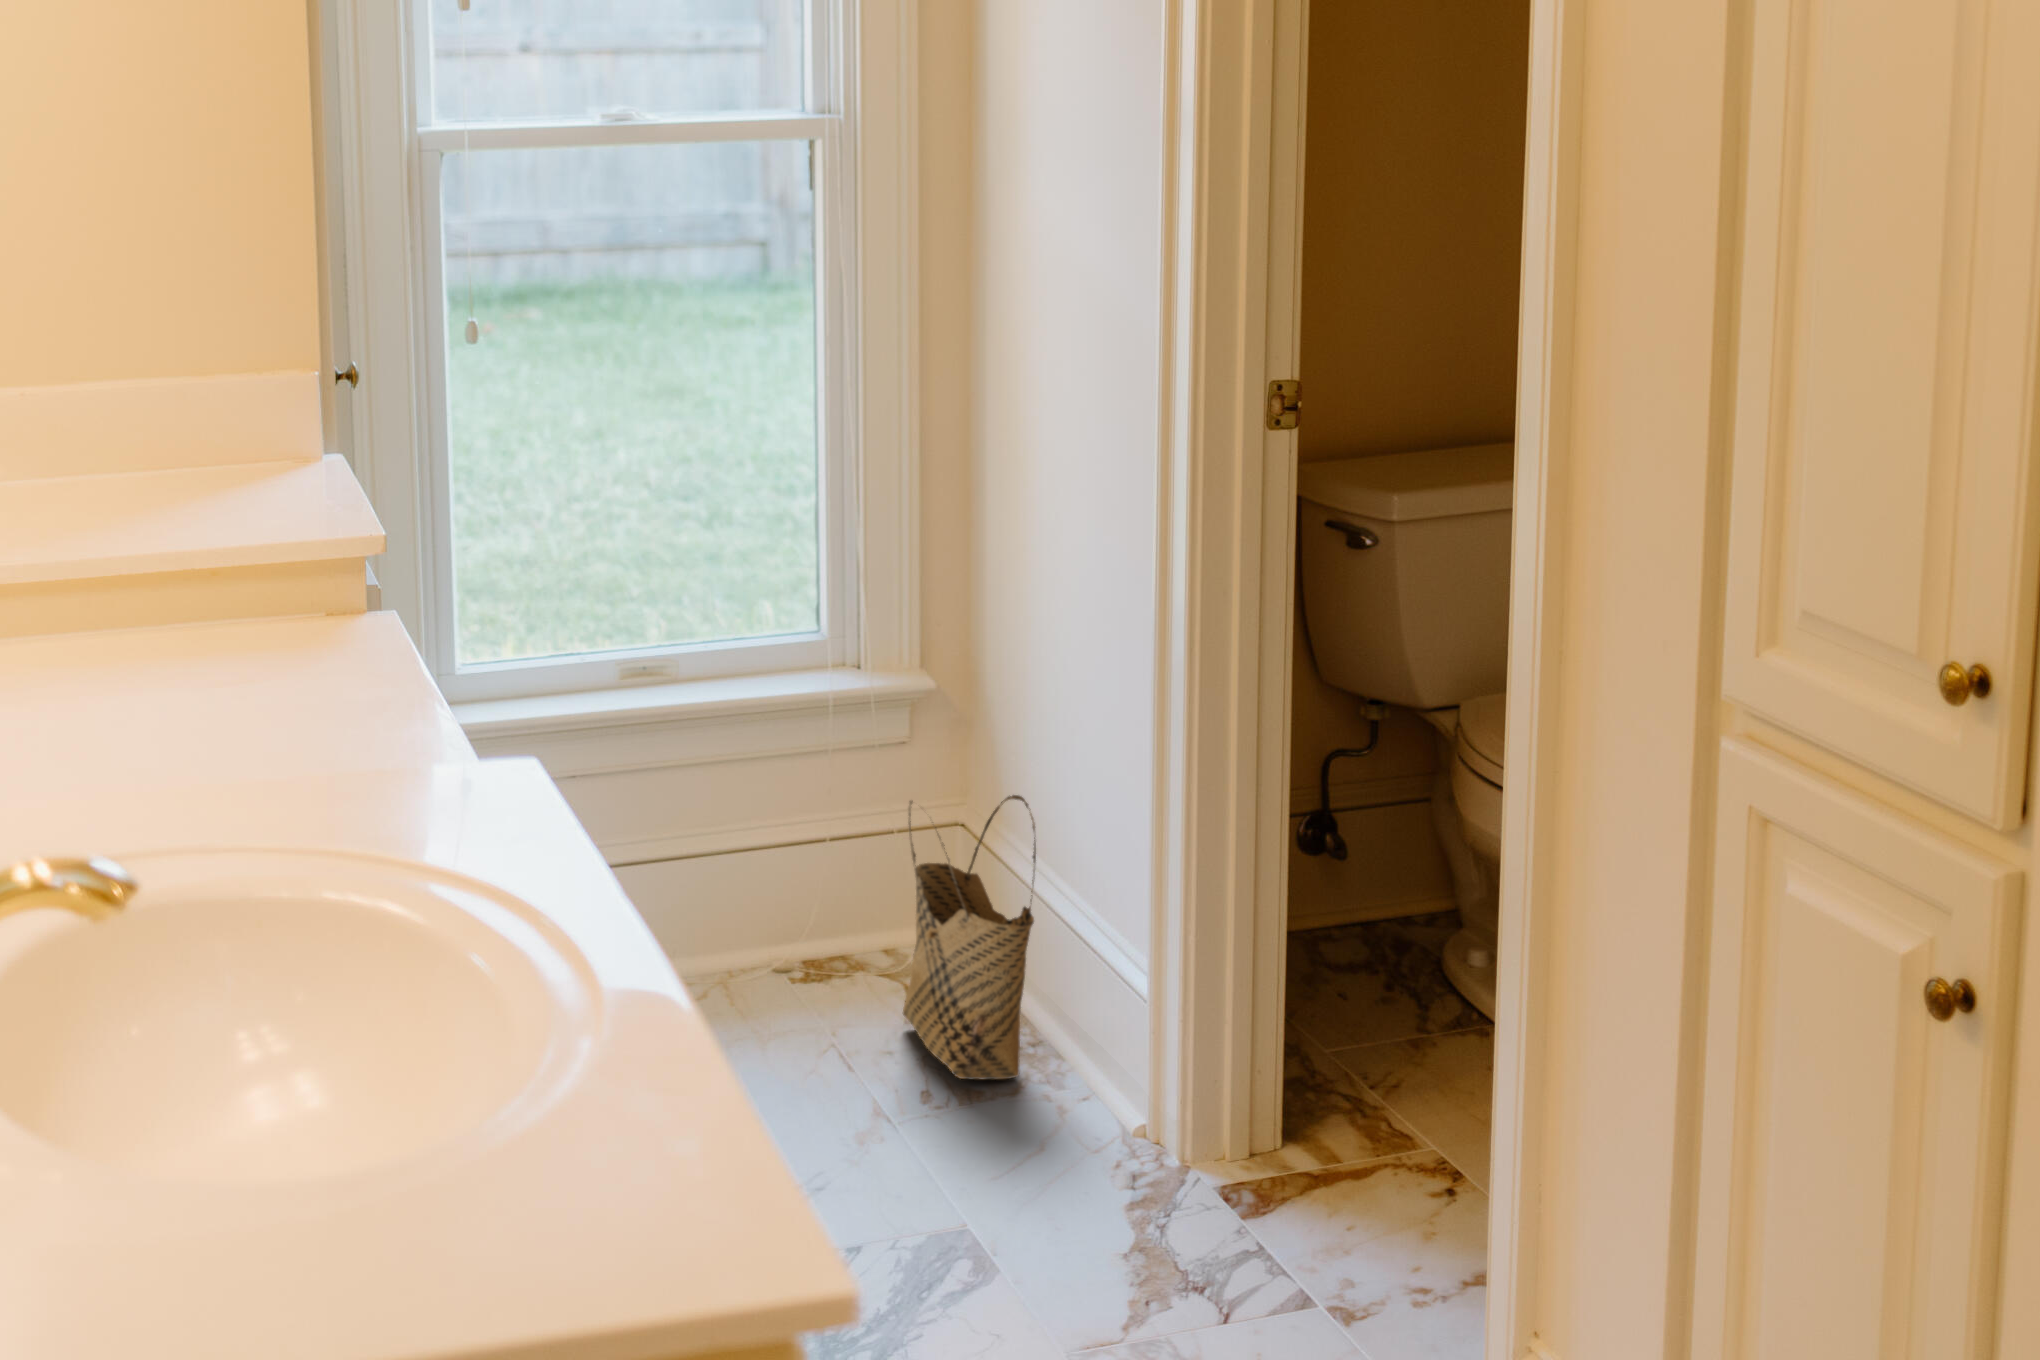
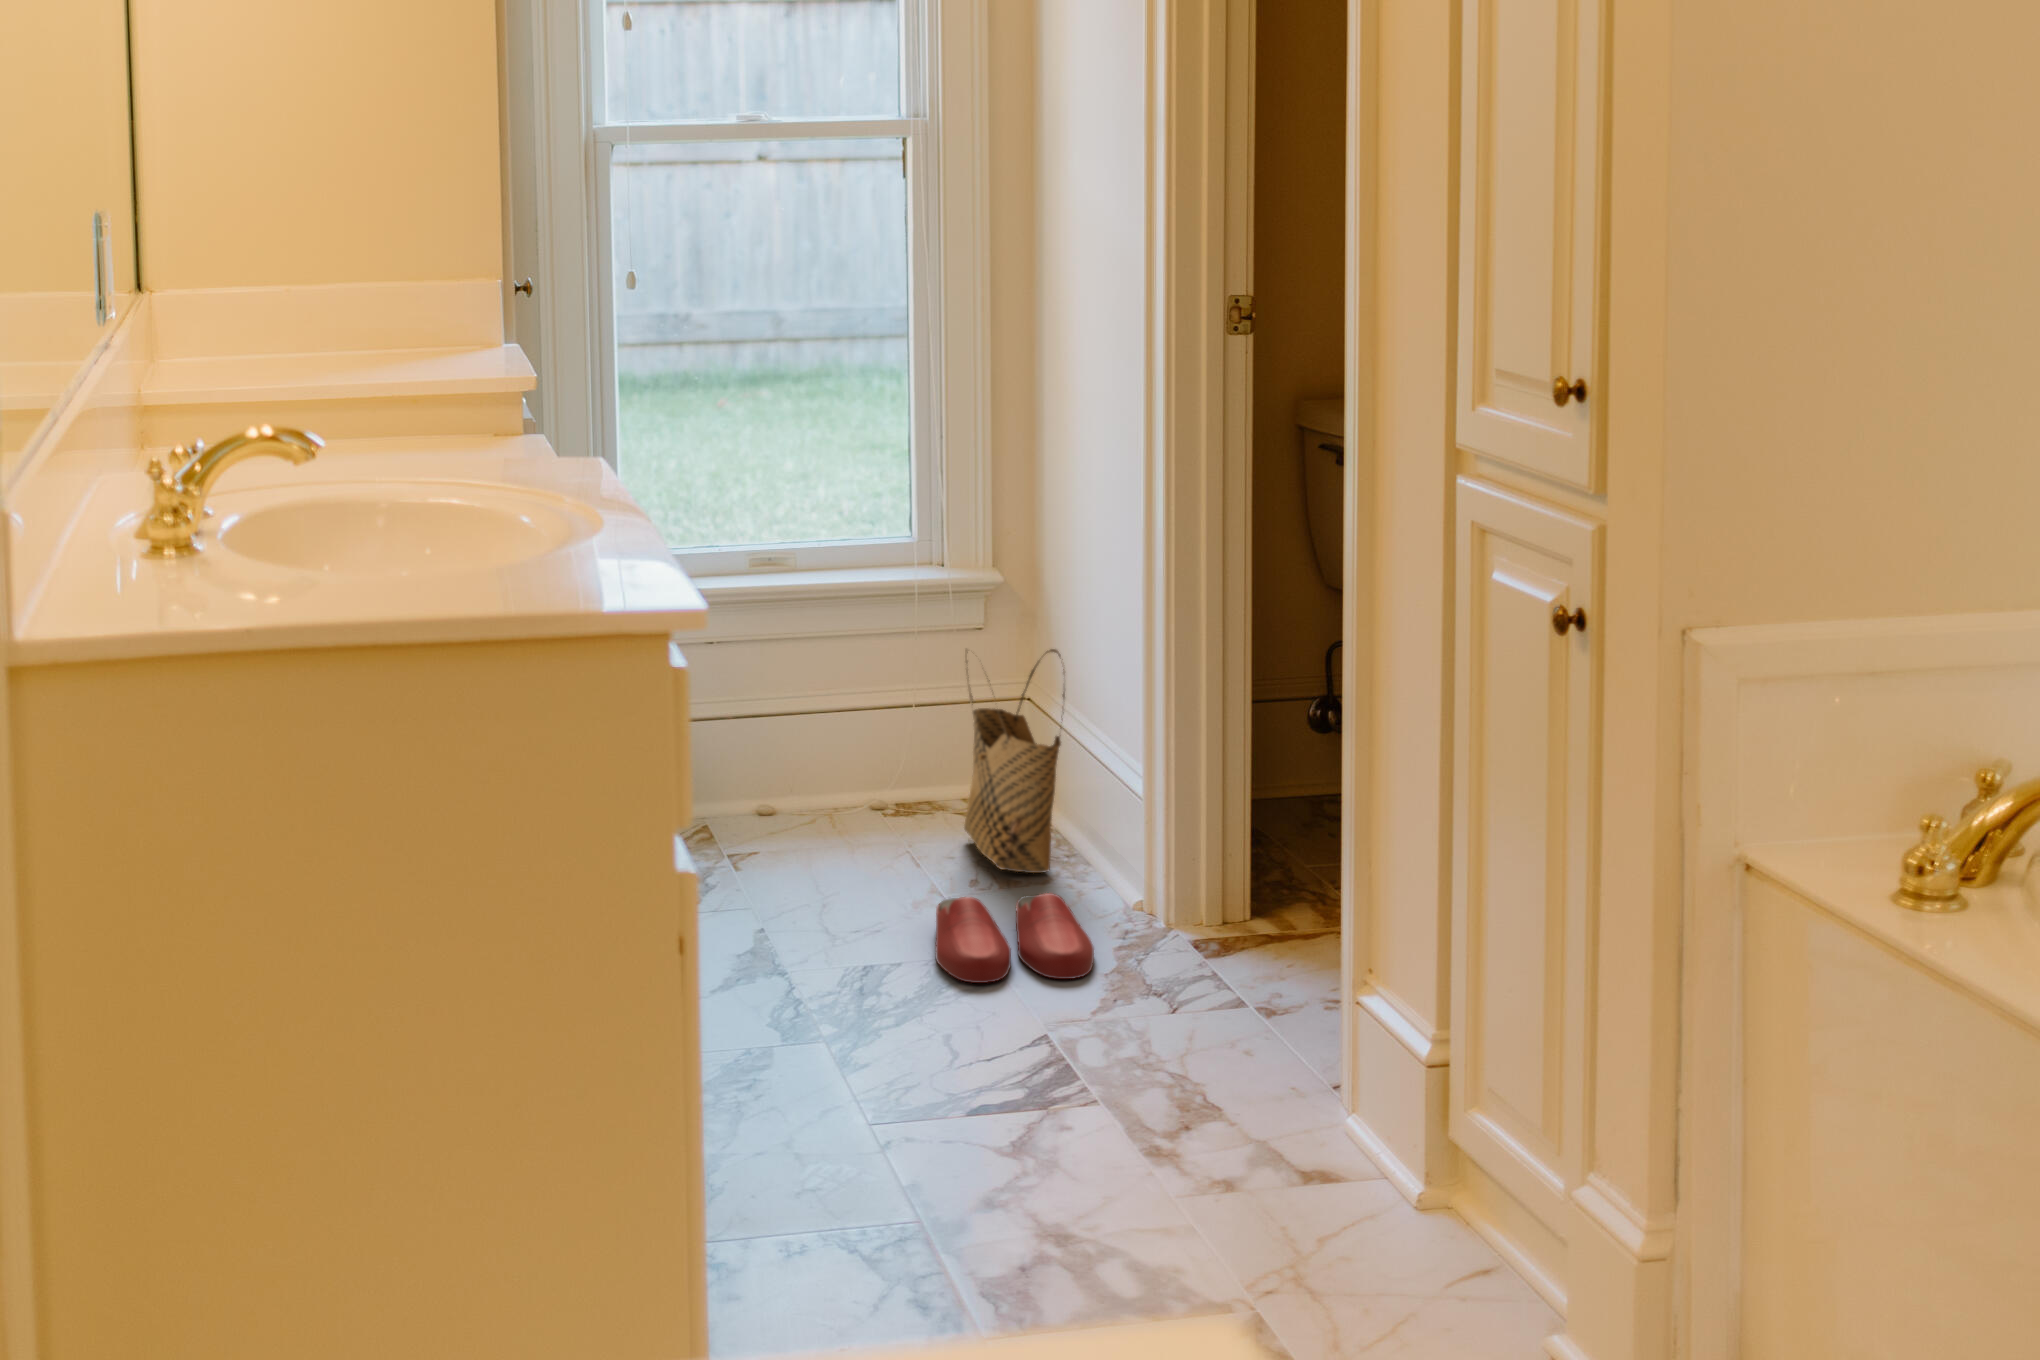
slippers: none [895,1125,1104,1274] -> present [936,893,1094,983]

